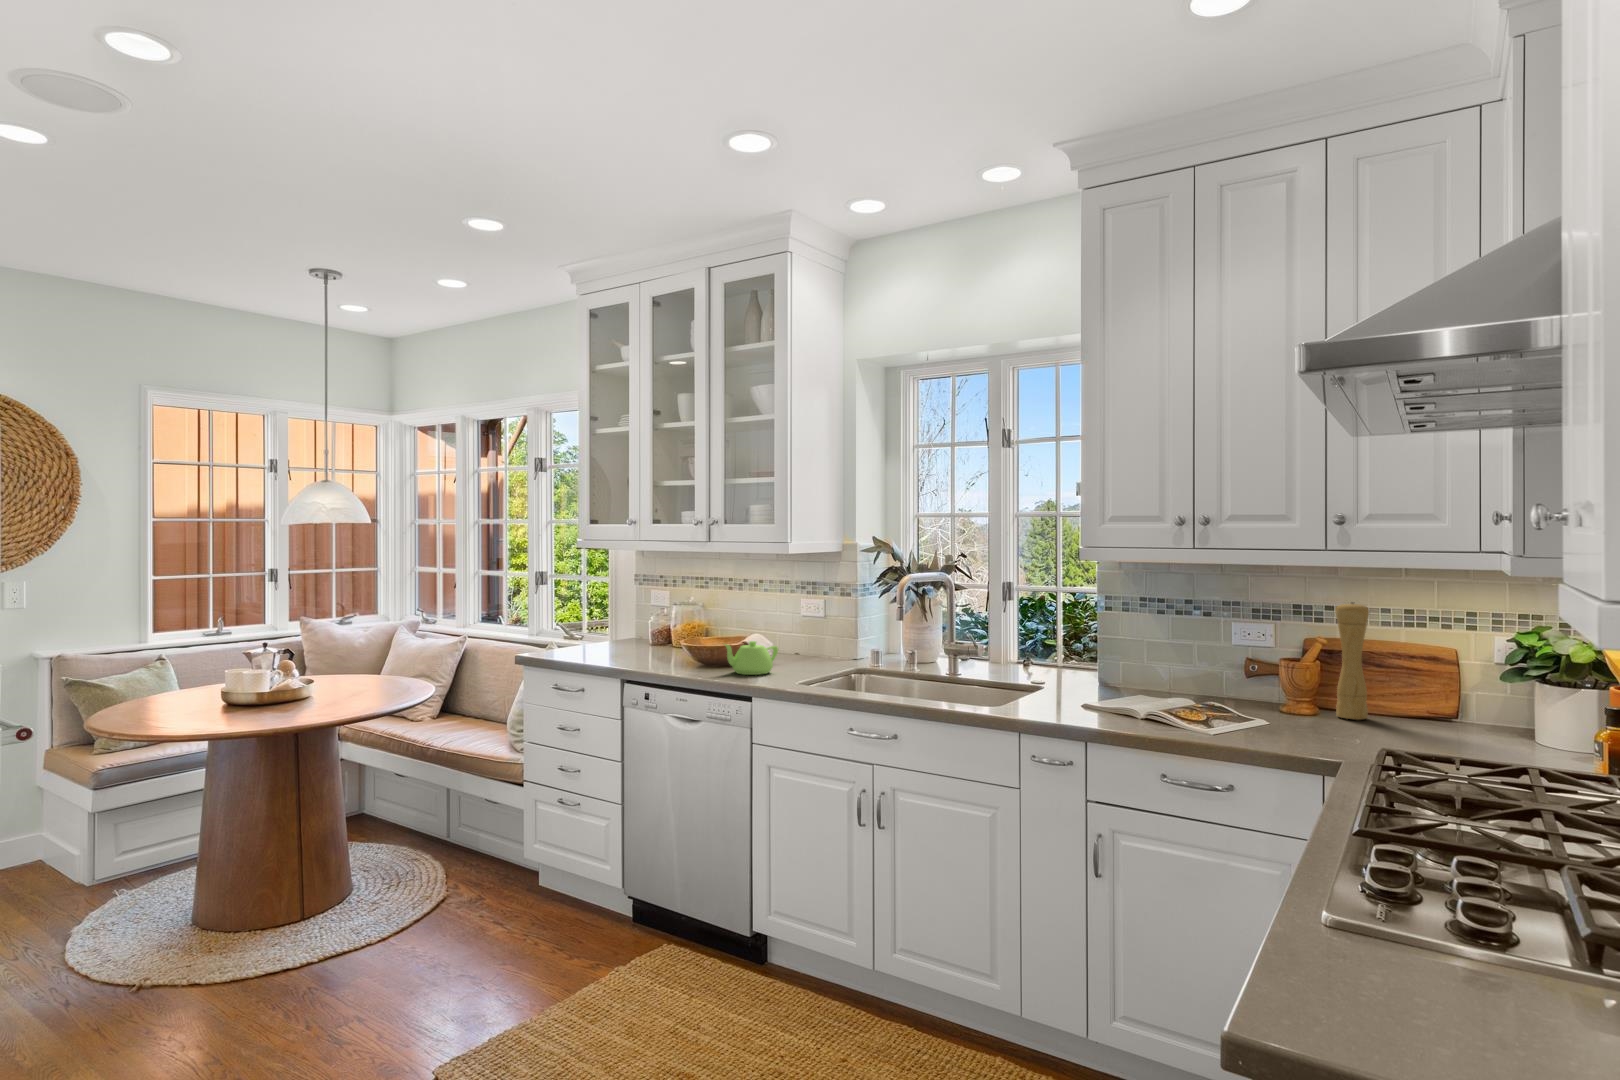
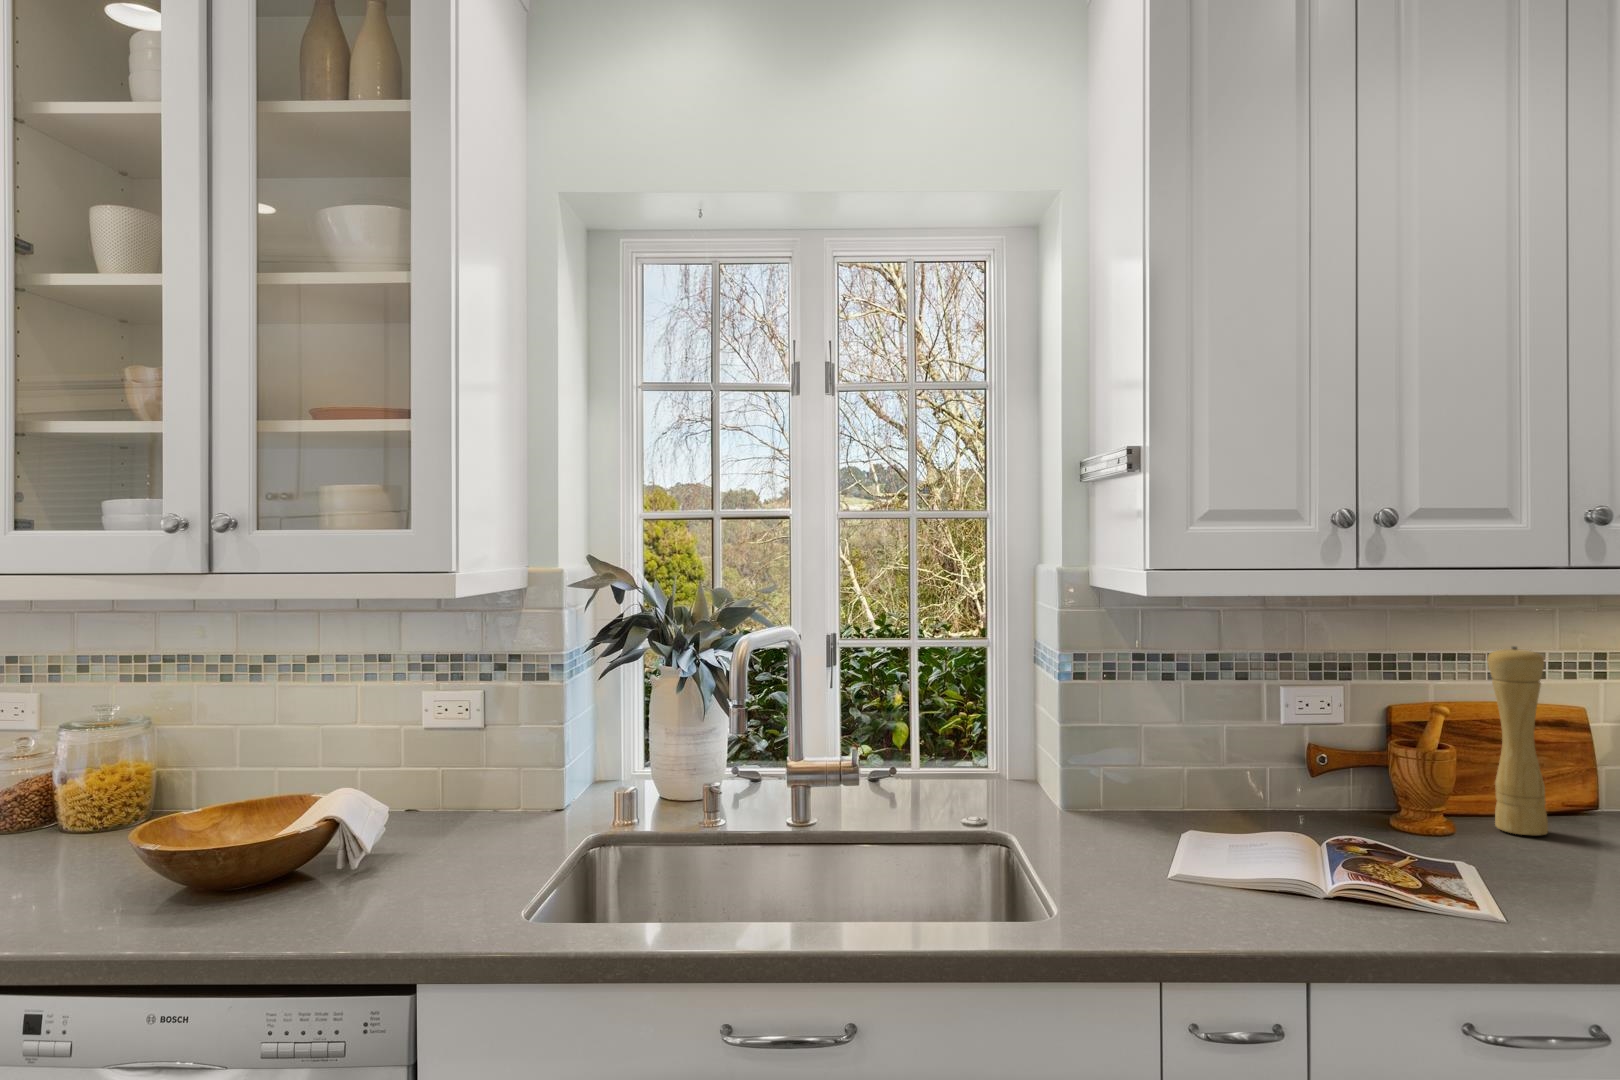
teapot: present [725,641,778,675] -> none [291,814,433,908]

